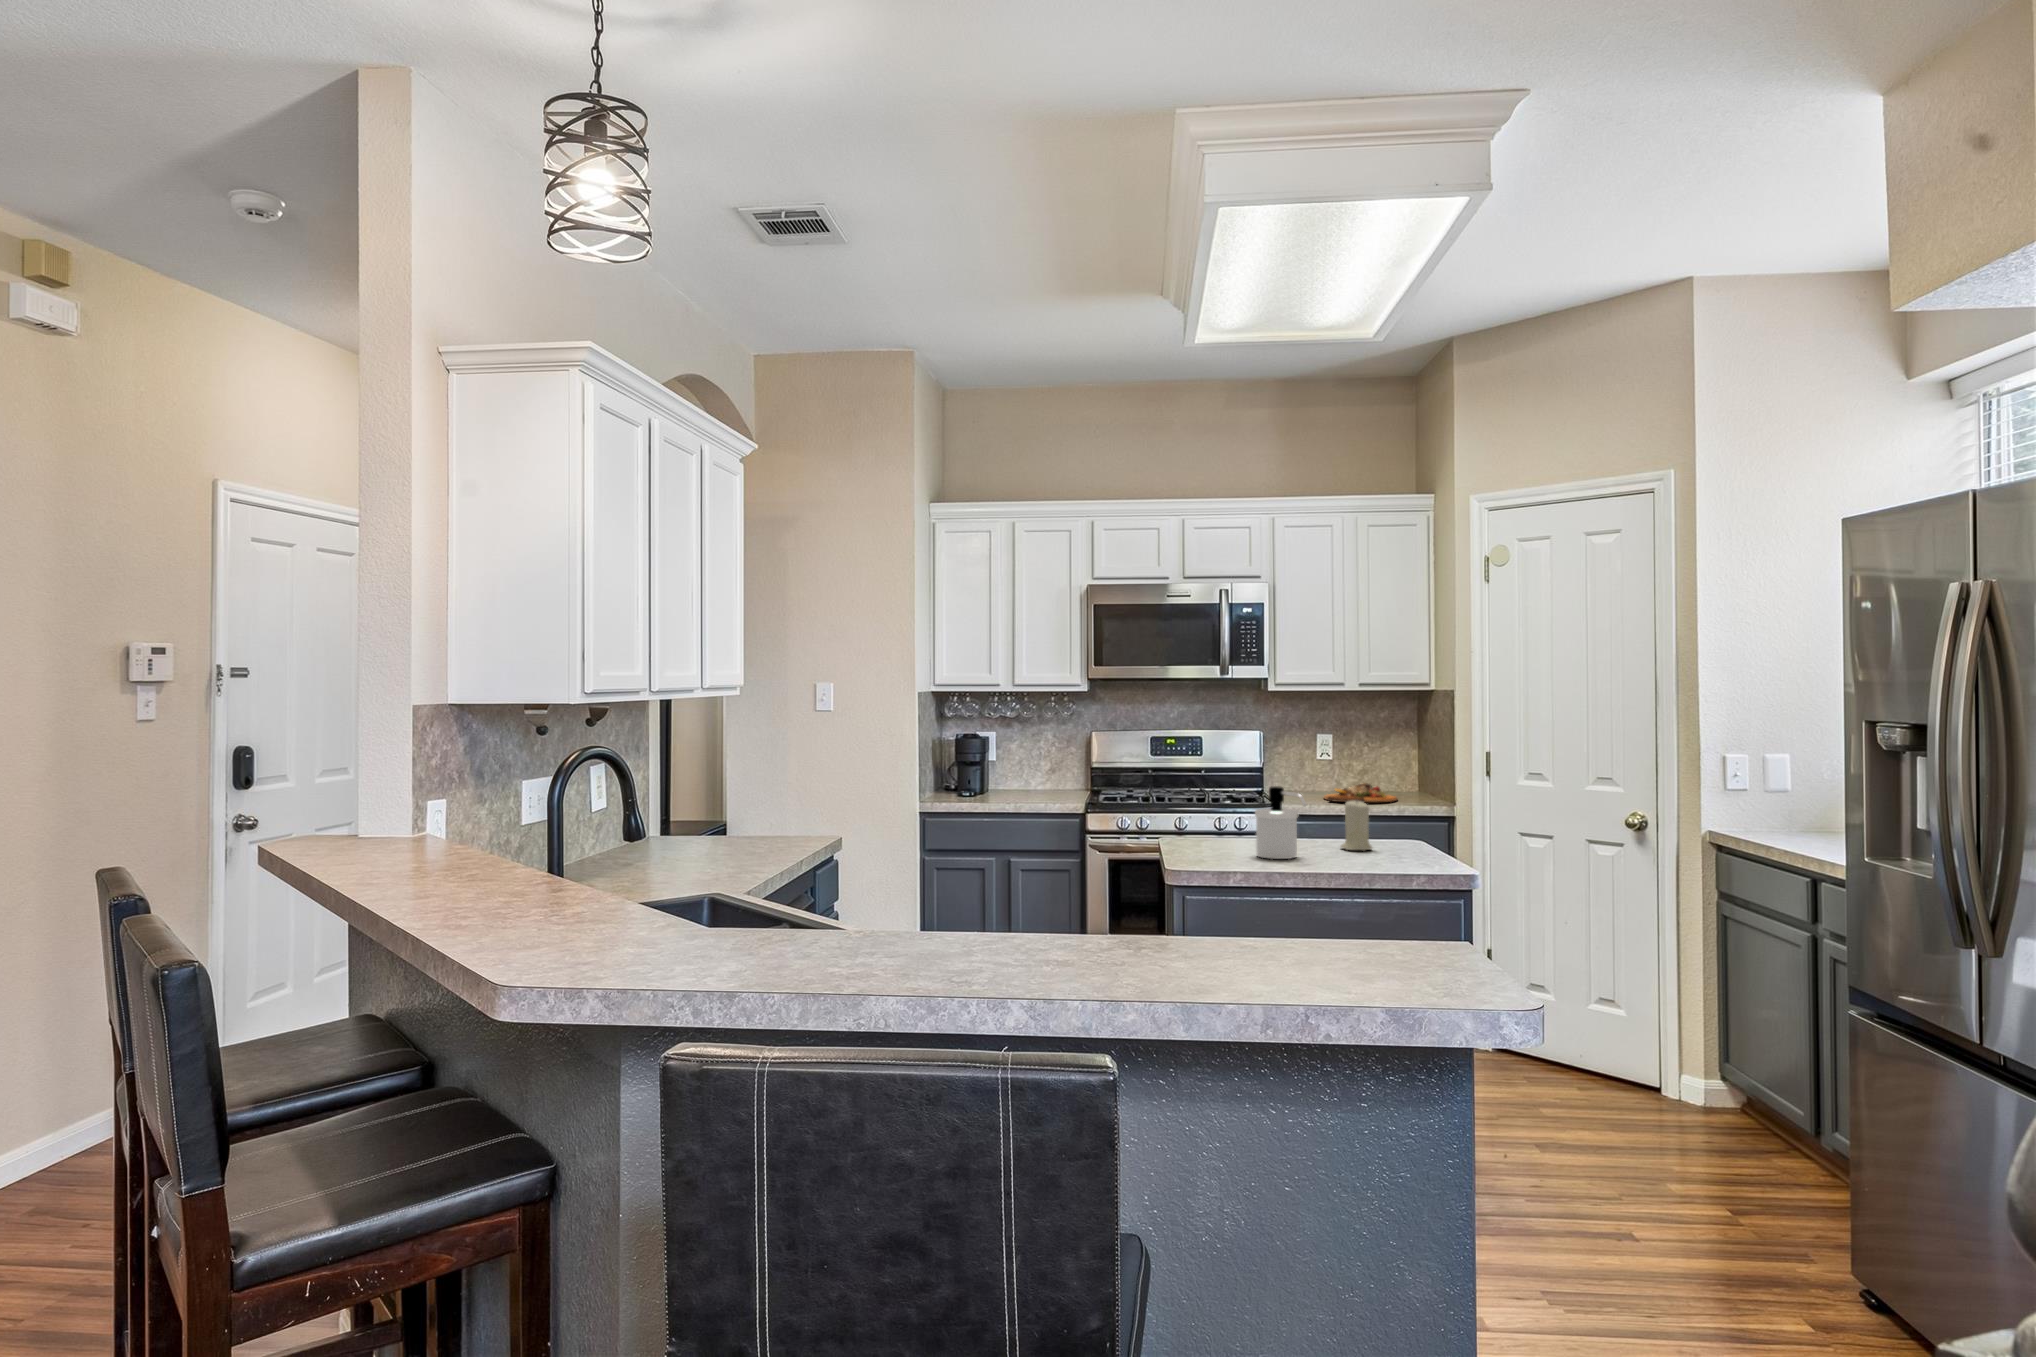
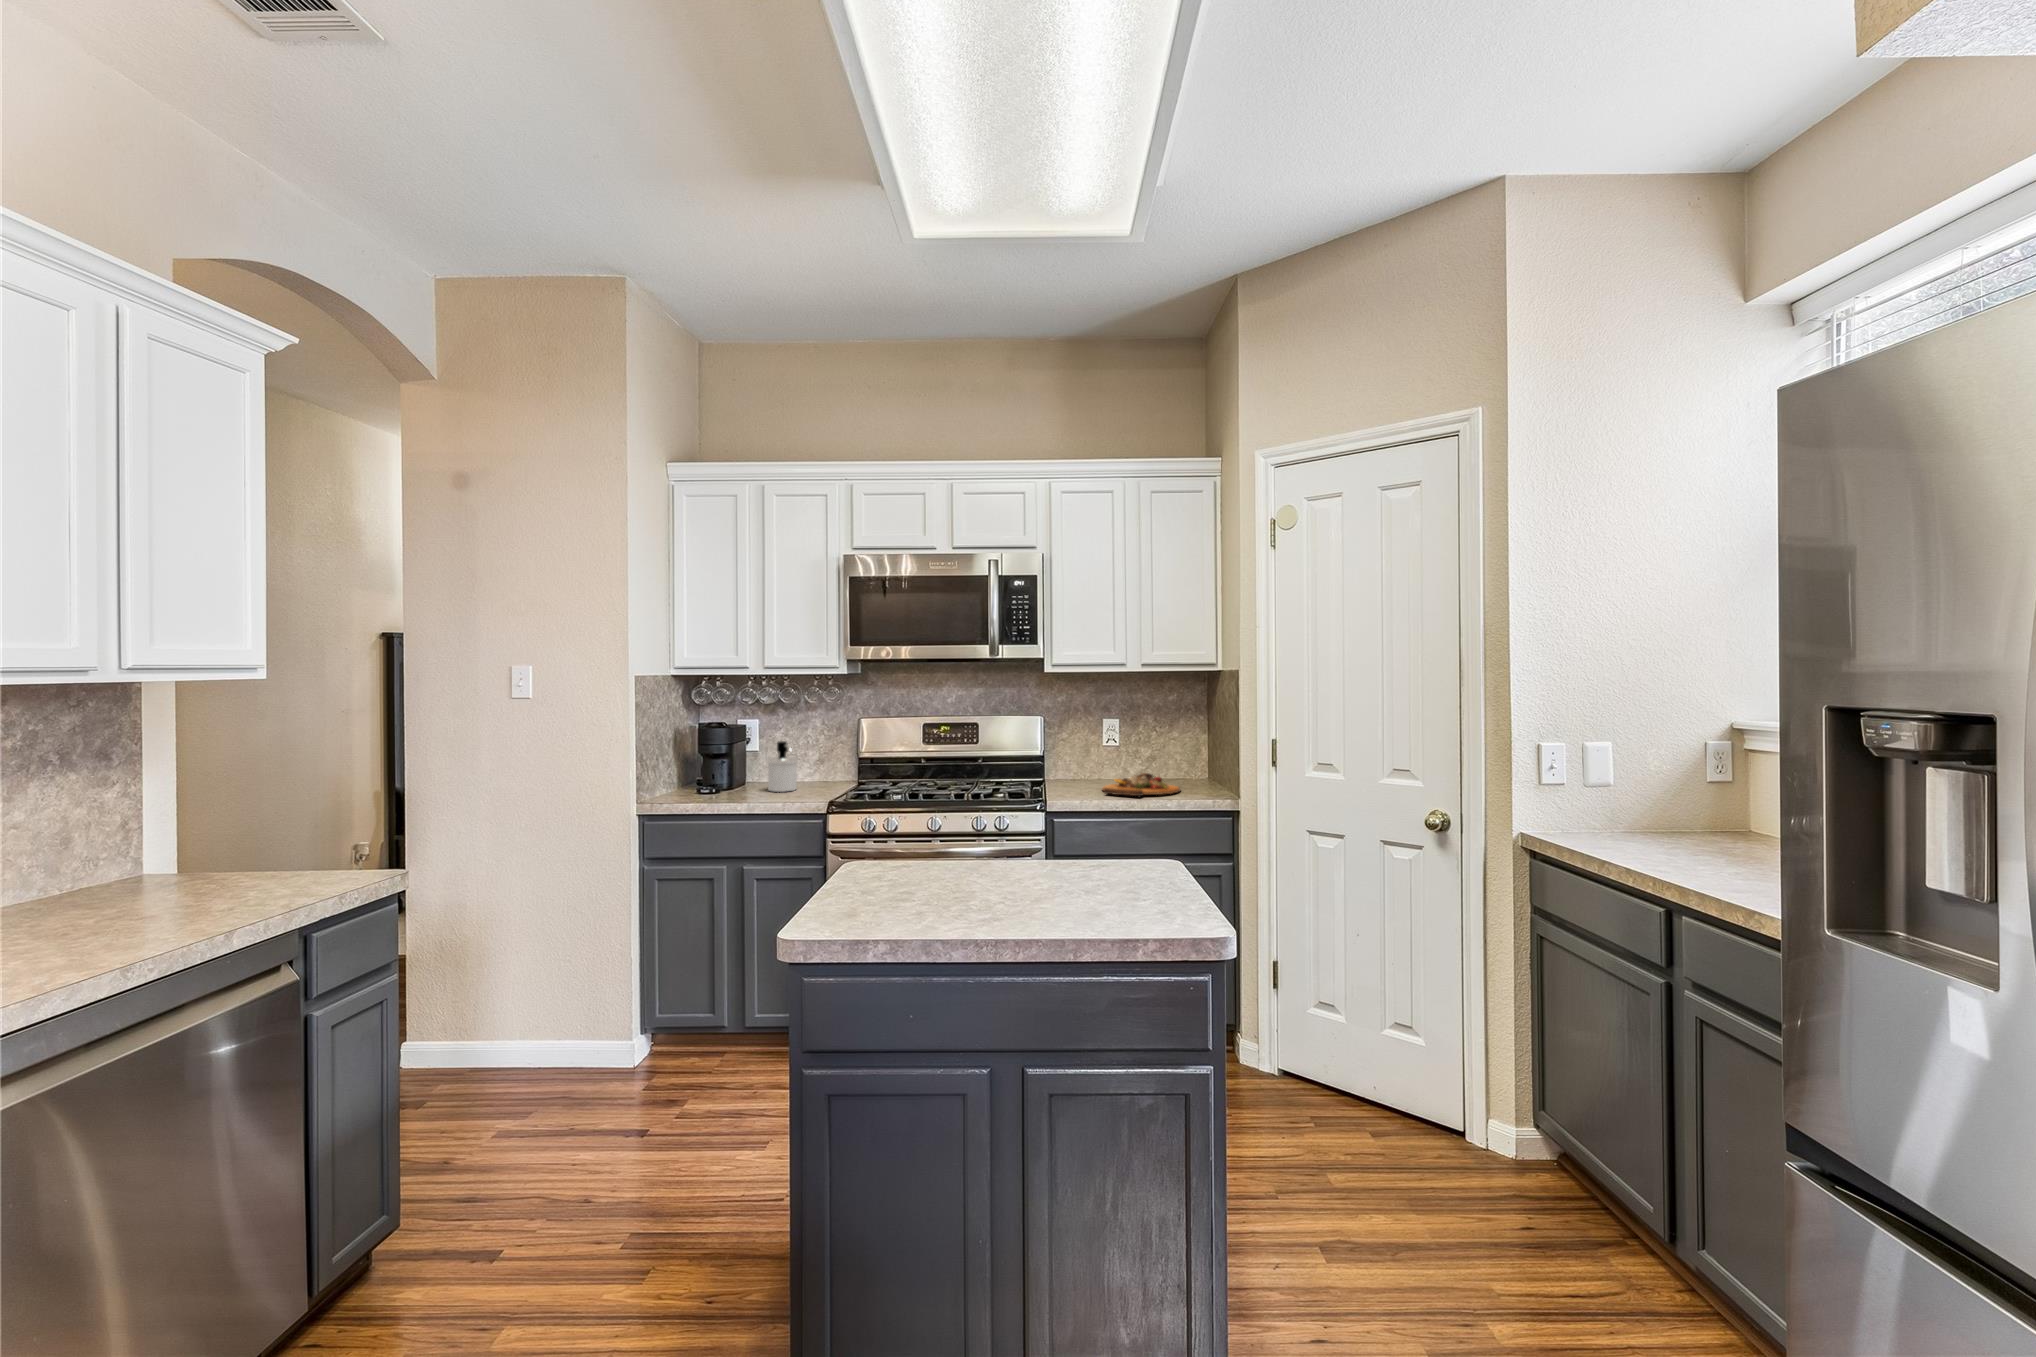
soap dispenser: present [1255,786,1306,859] -> present [767,741,798,792]
candle: present [1341,799,1372,850] -> none [1062,815,1104,887]

